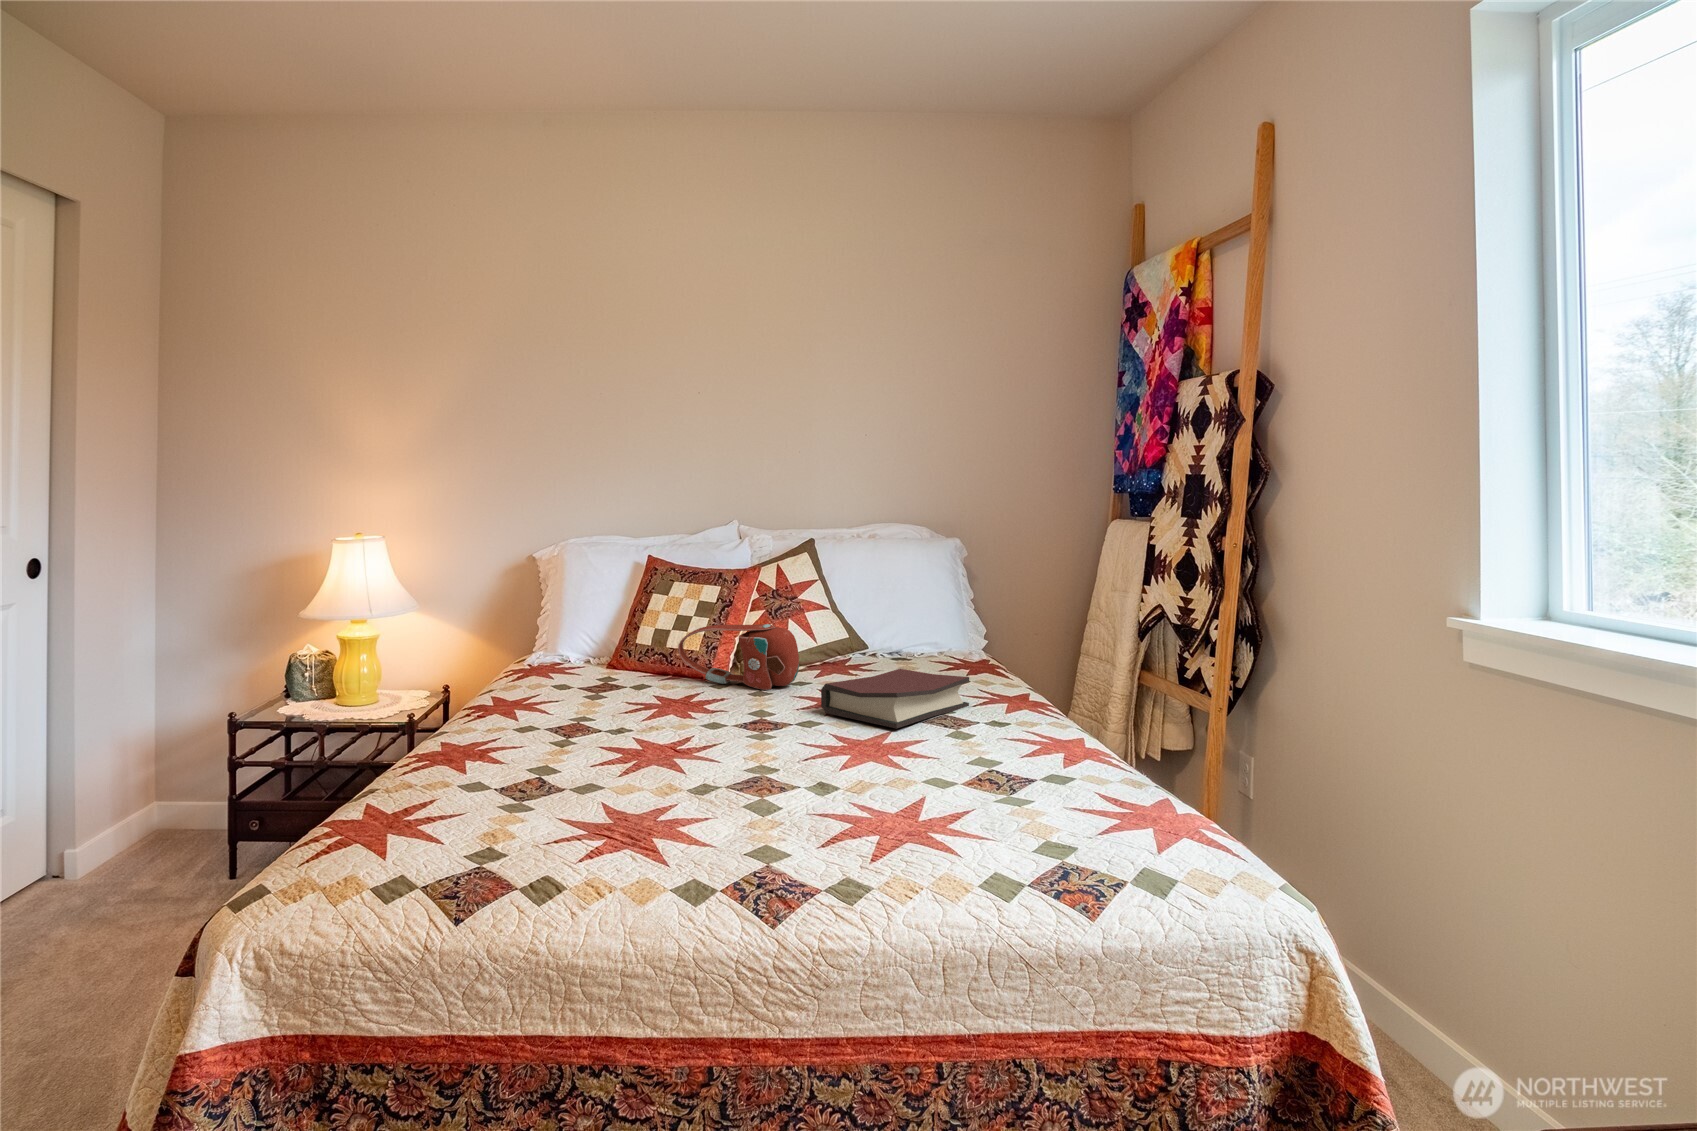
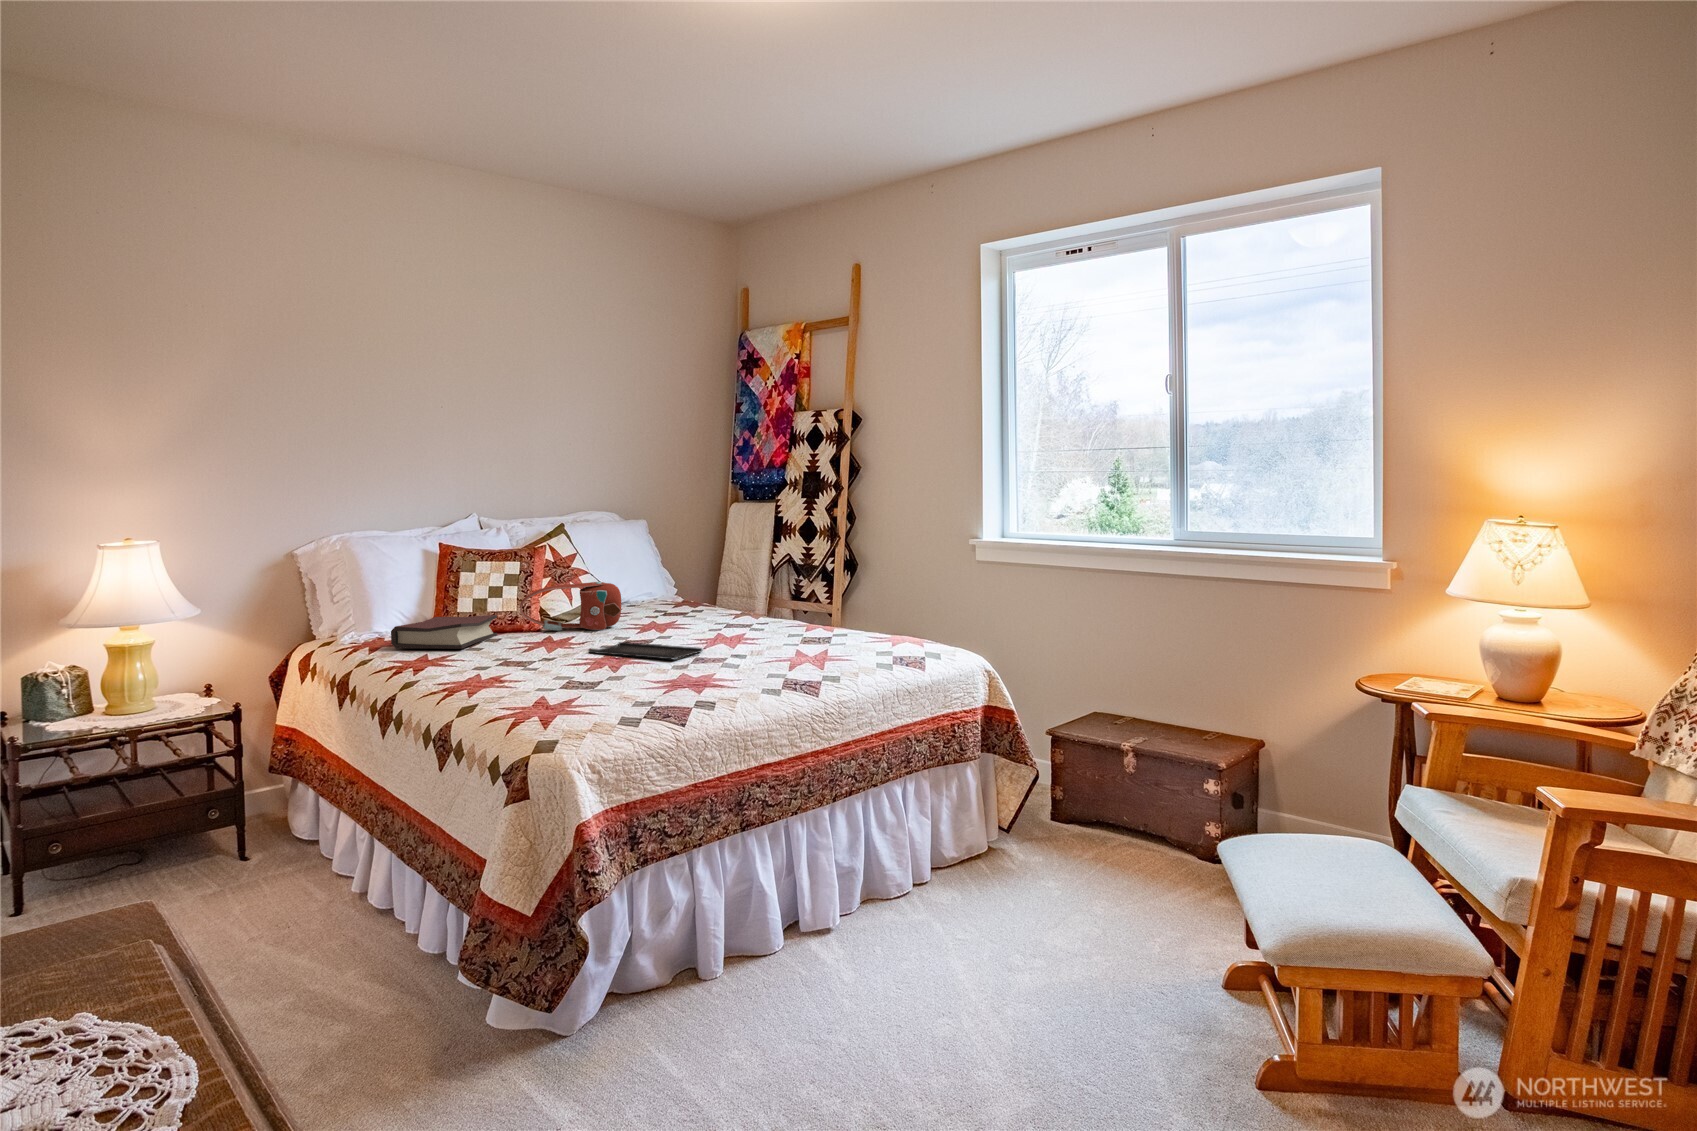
hardback book: present [821,669,969,729] -> present [391,615,497,649]
tray: none [665,717,784,767] -> present [588,642,702,659]

